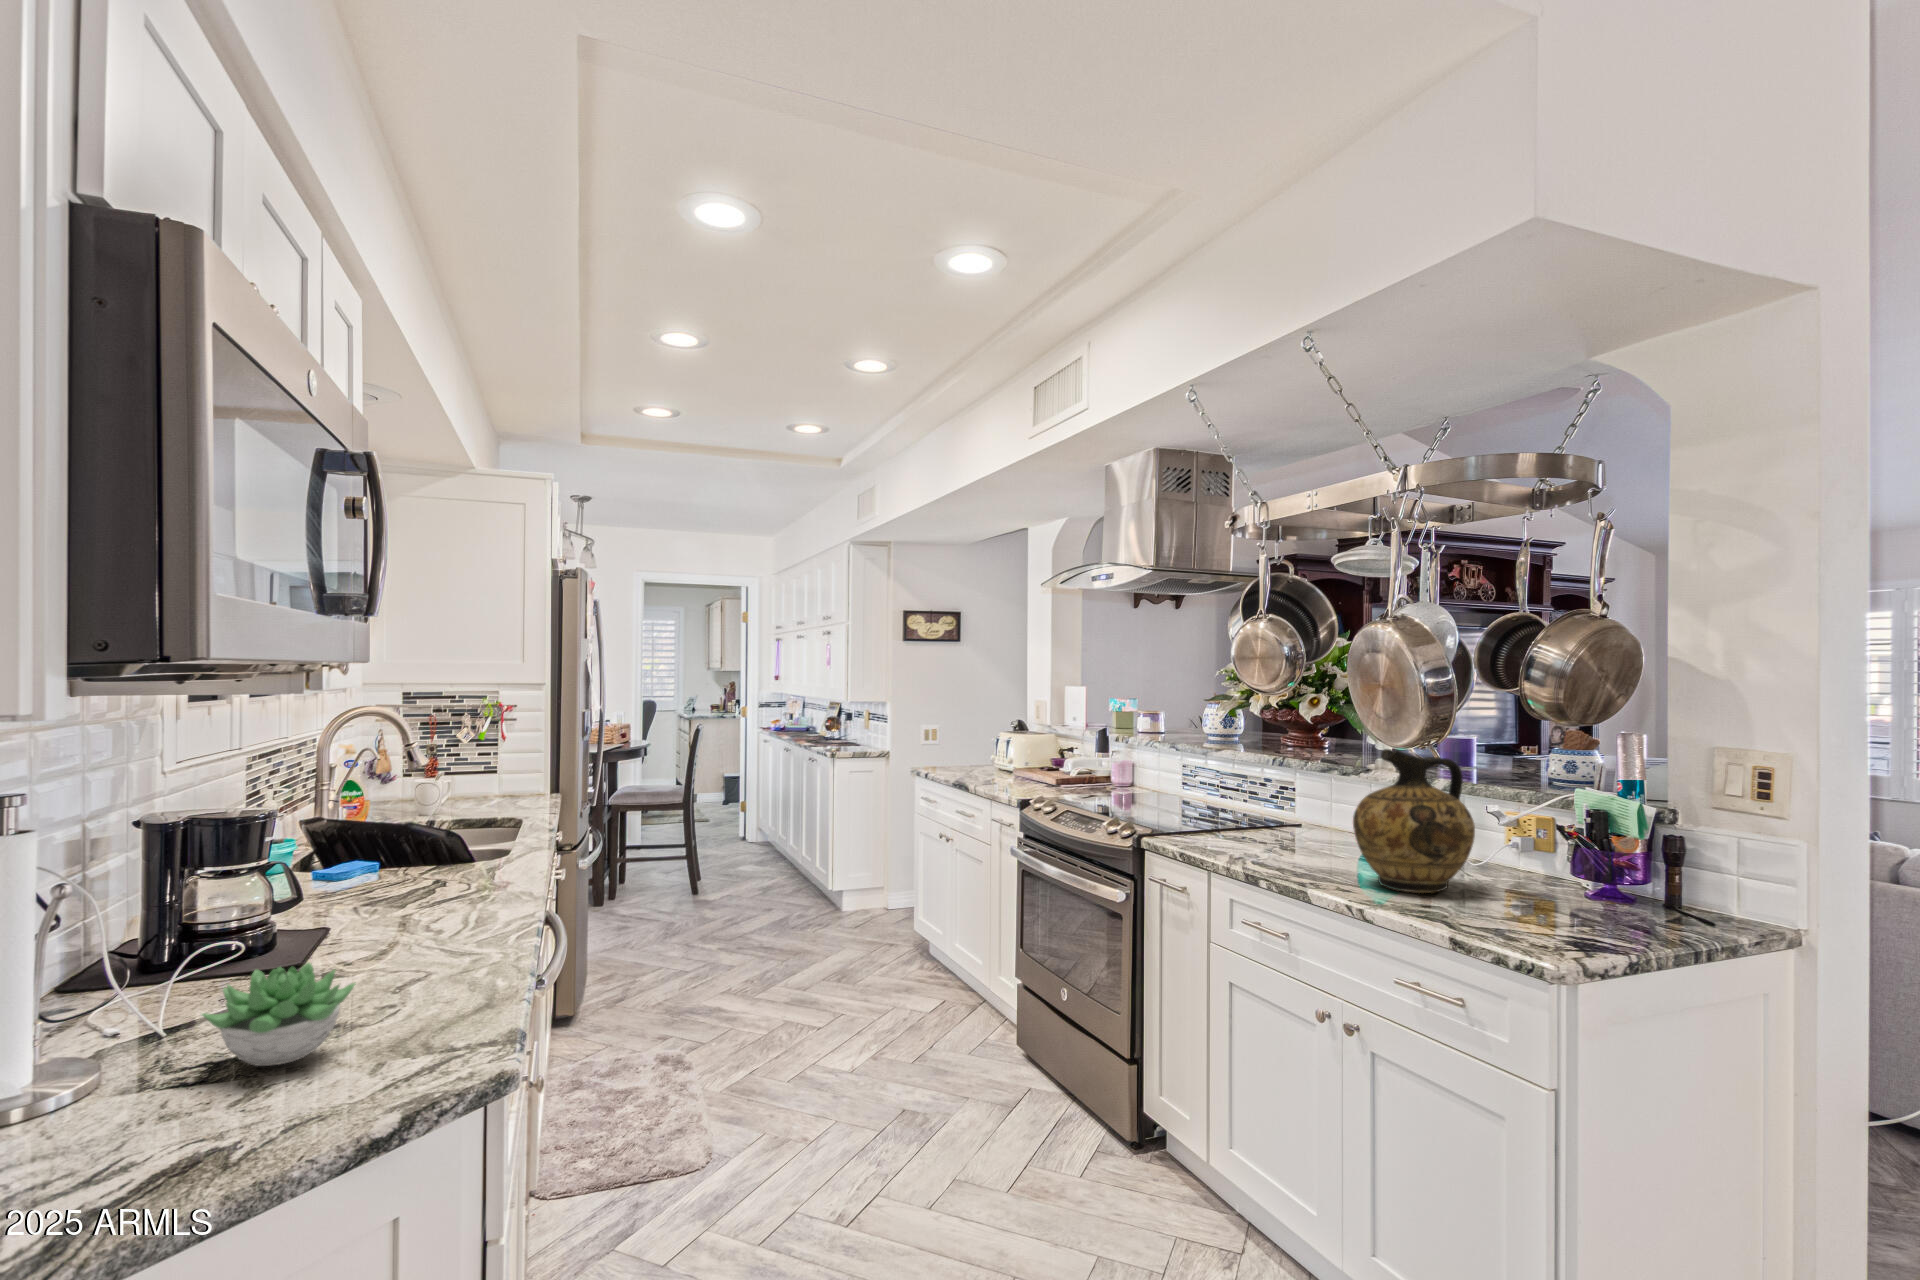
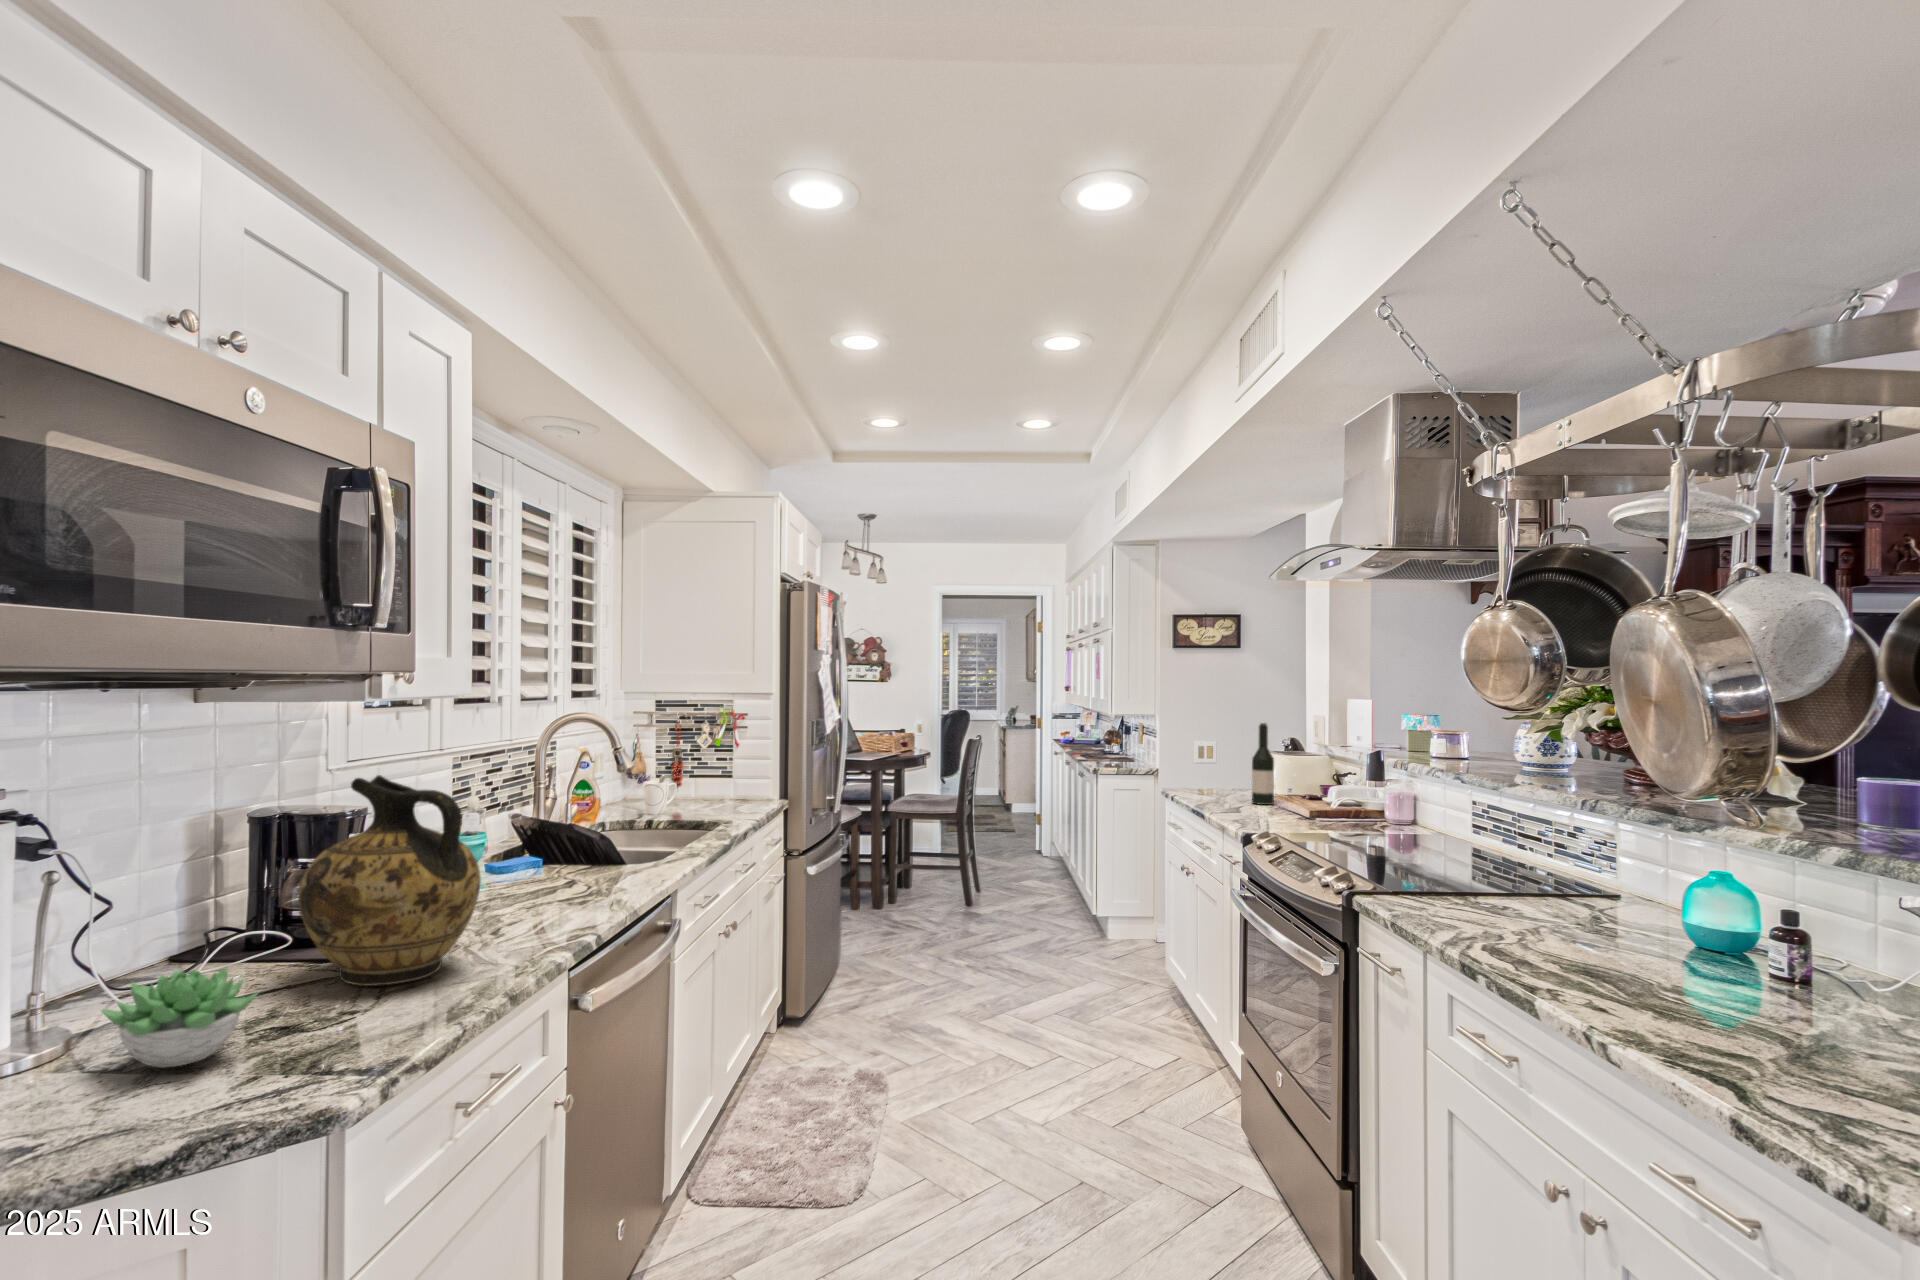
wine bottle: none [995,706,1013,776] -> present [1252,723,1274,805]
ceramic jug: present [1353,749,1475,893] -> present [298,775,481,986]

